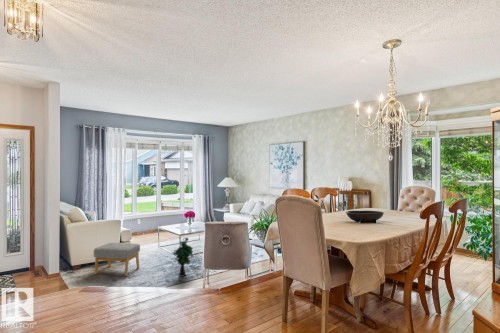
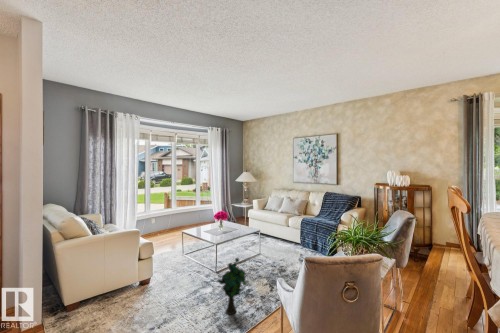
footstool: present [94,243,140,276] -> none [99,264,167,319]

